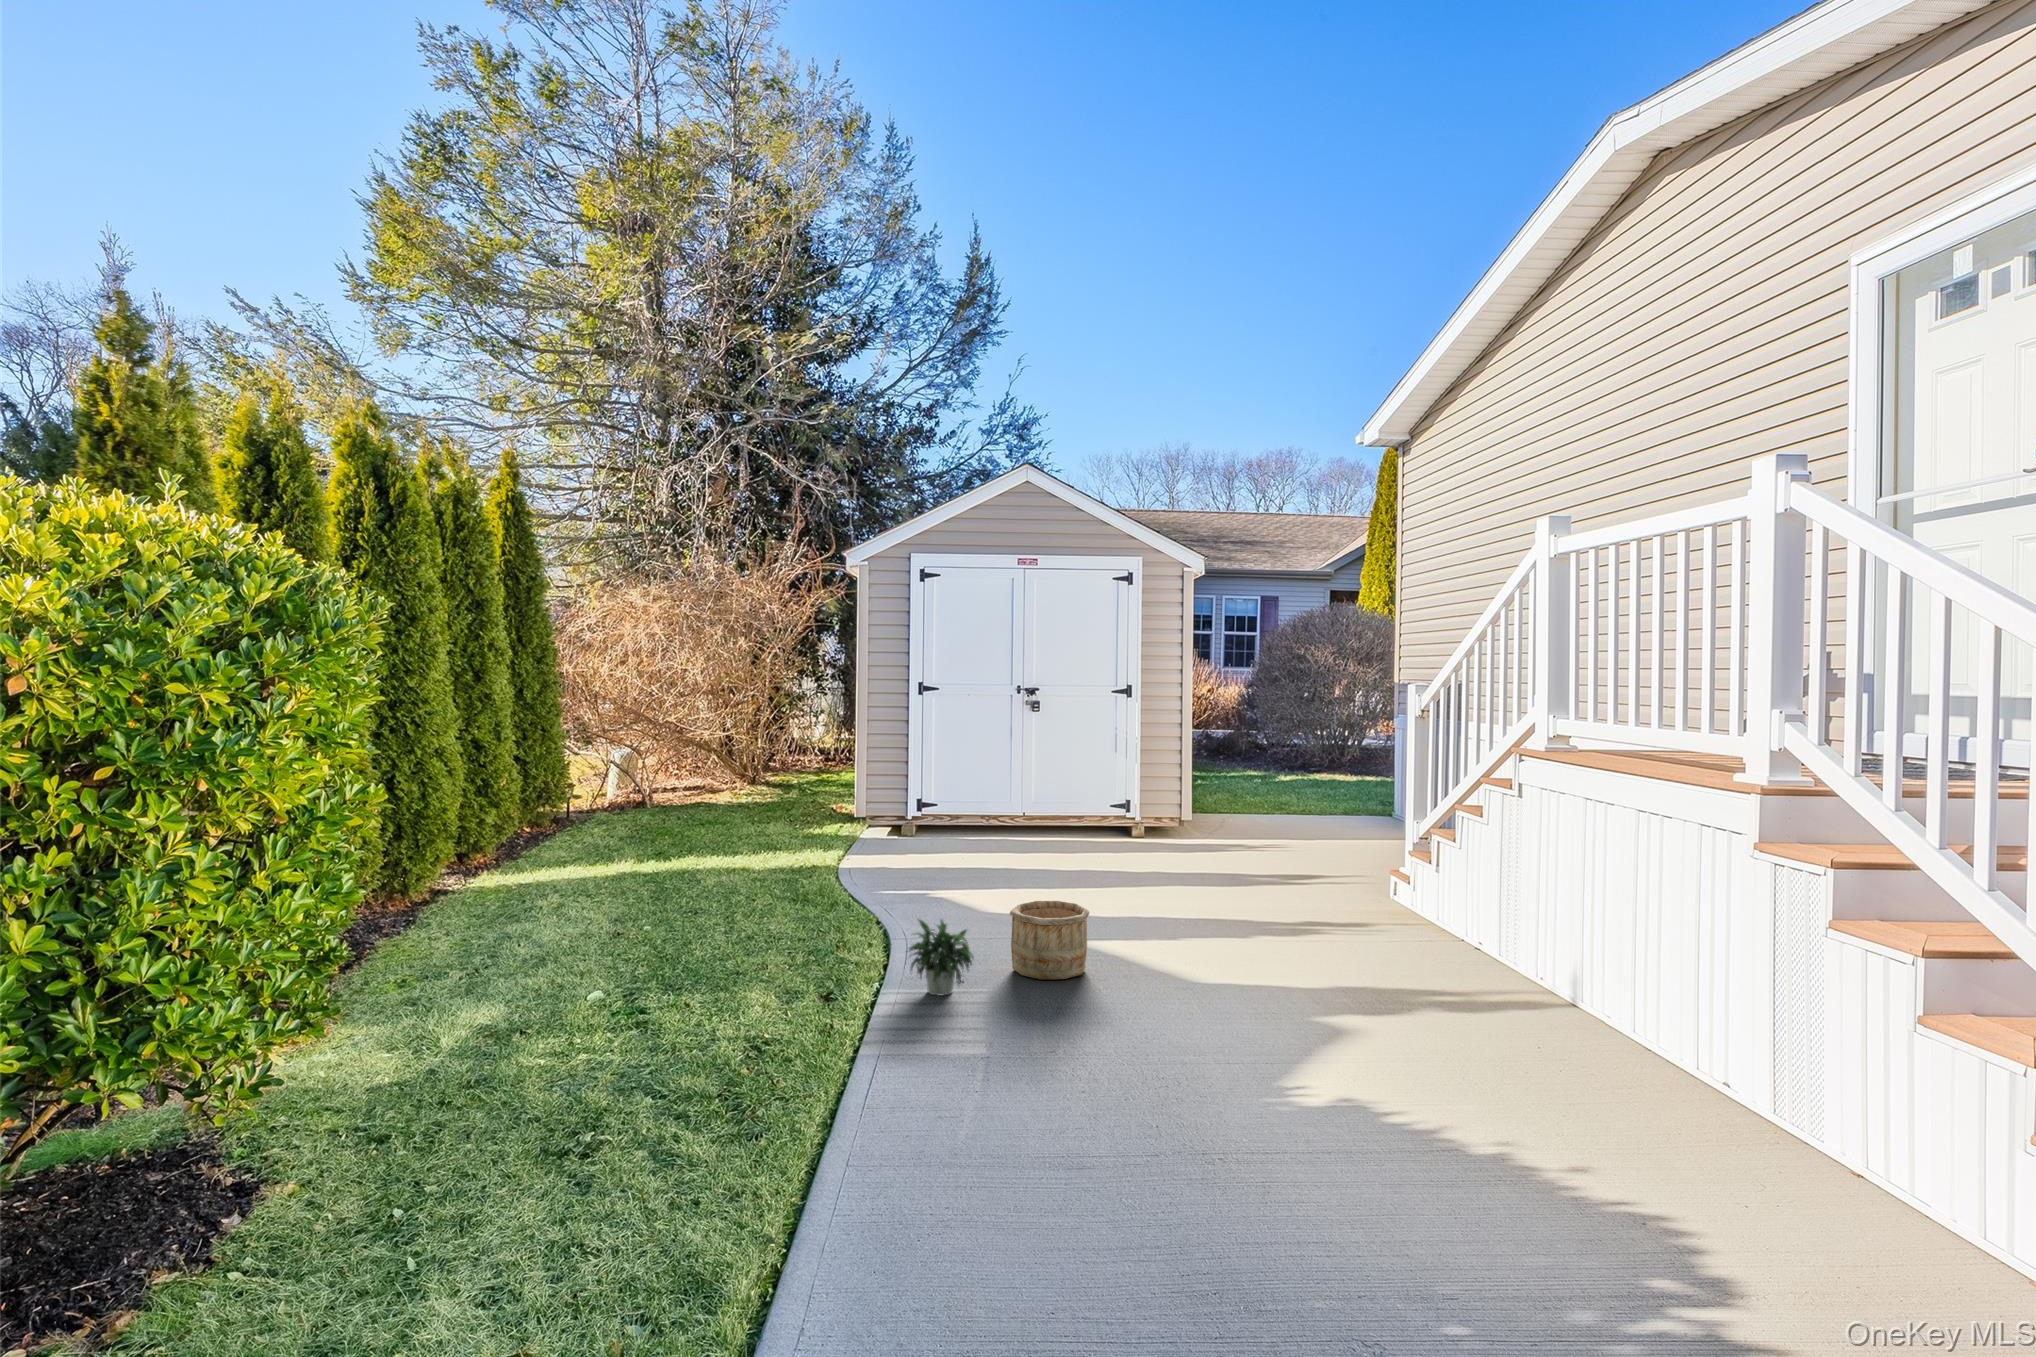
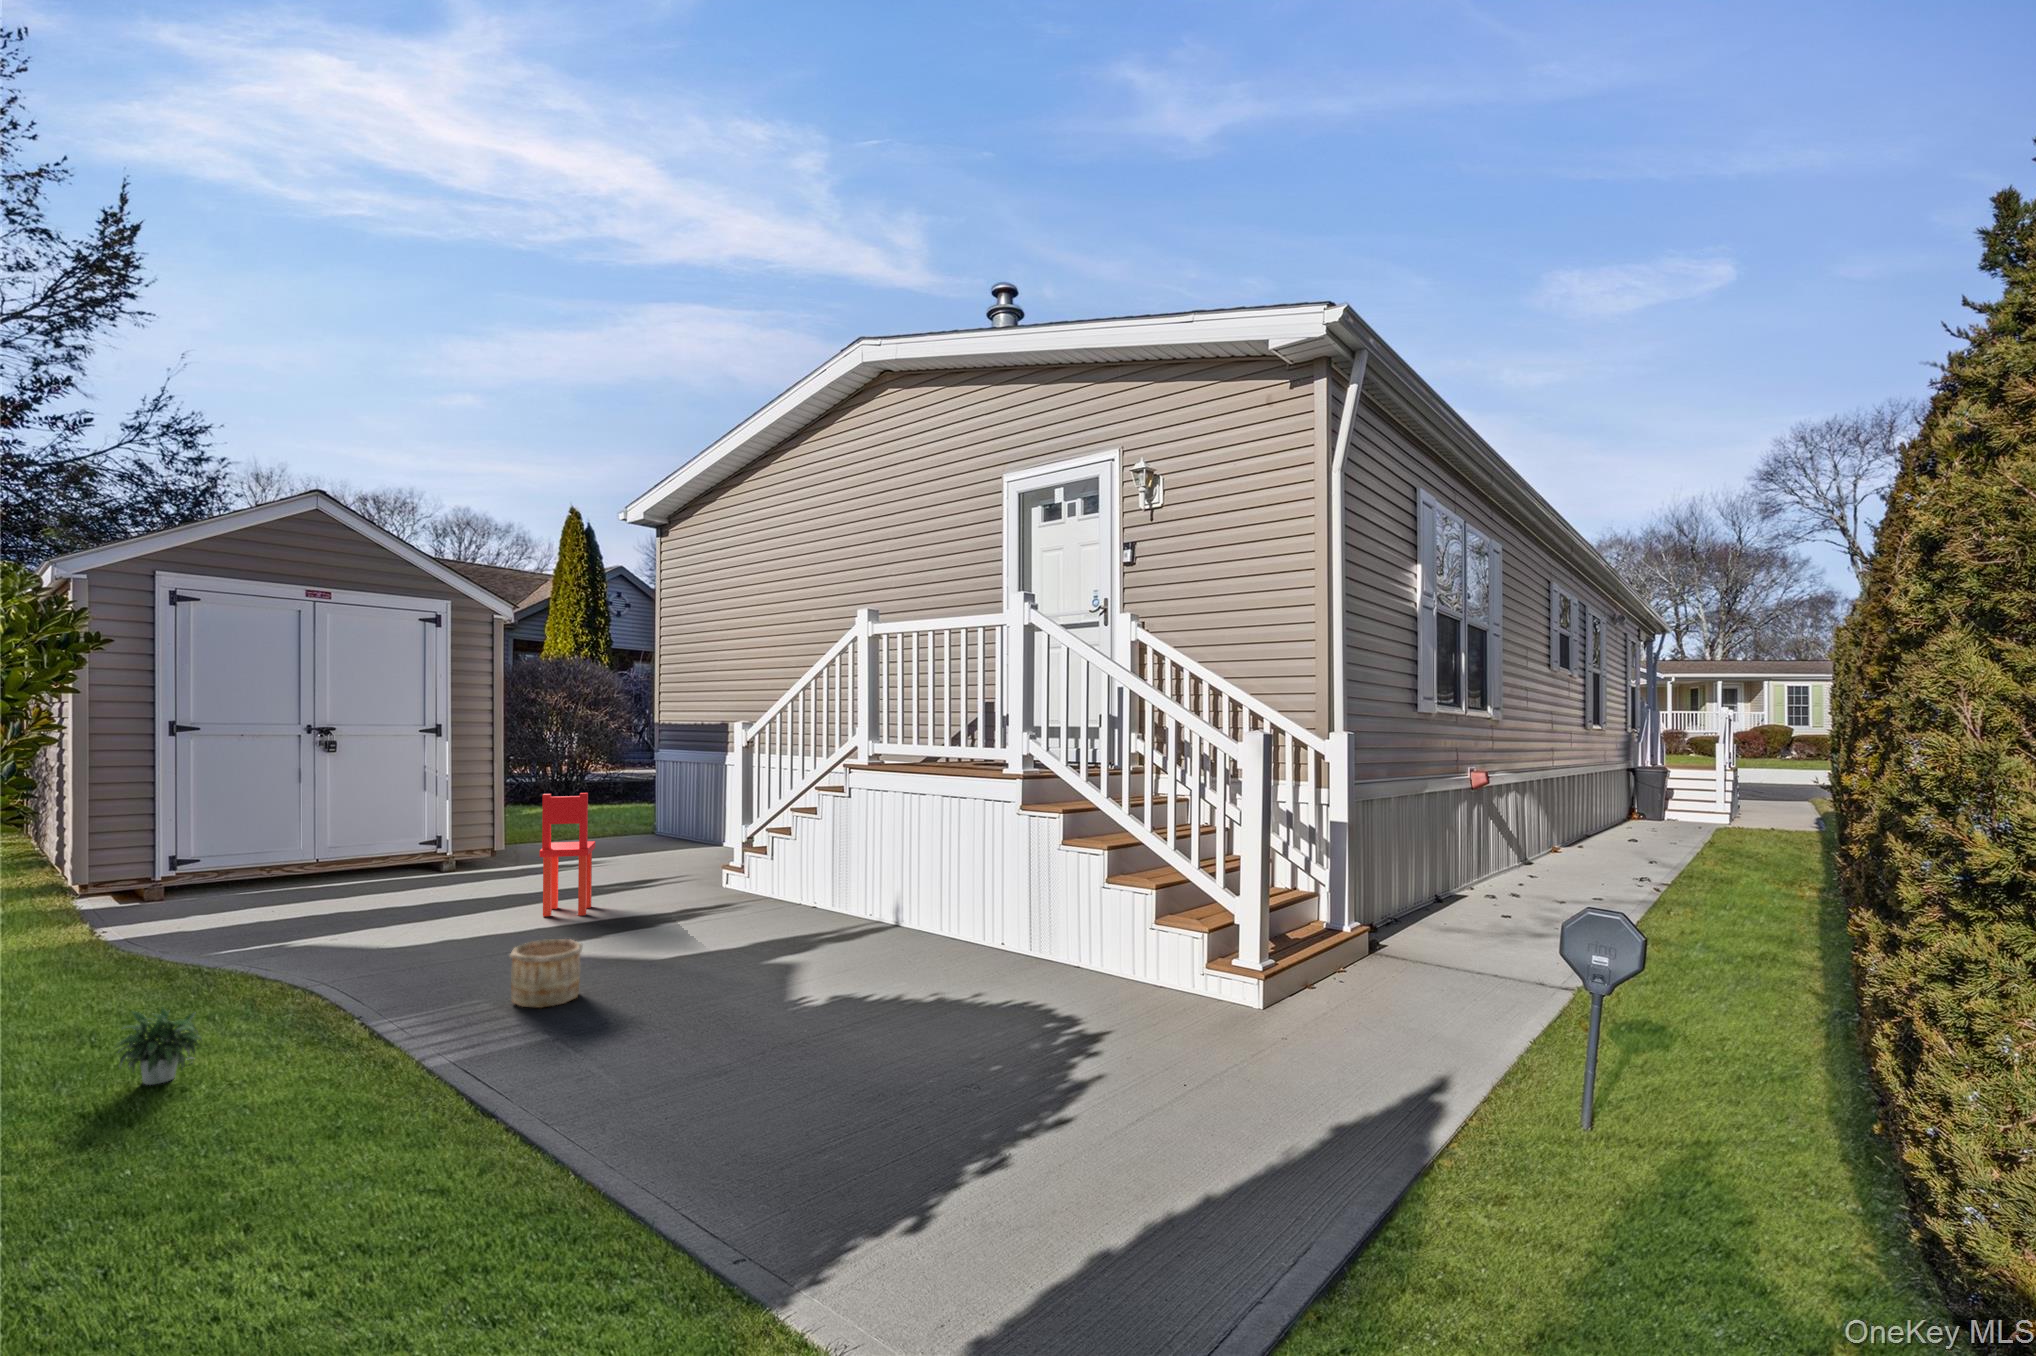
chair: none [1243,751,1297,890] -> present [540,793,595,917]
wooden bucket: present [1010,901,1089,980] -> present [510,939,582,1008]

